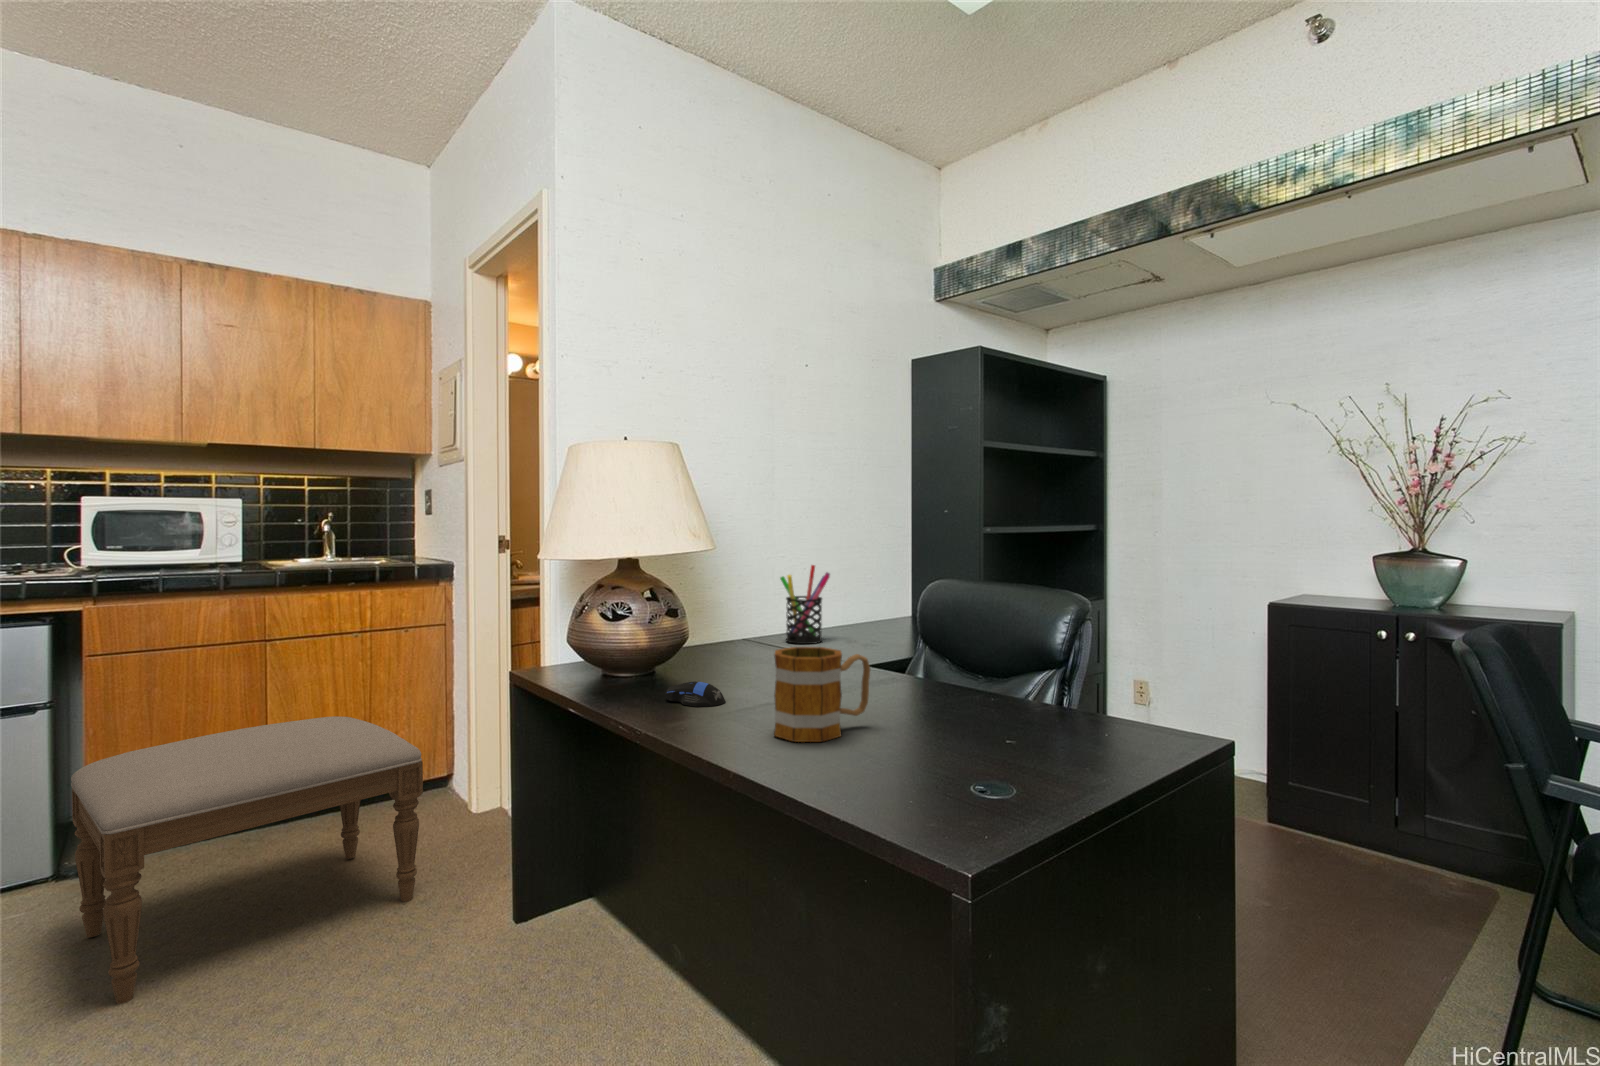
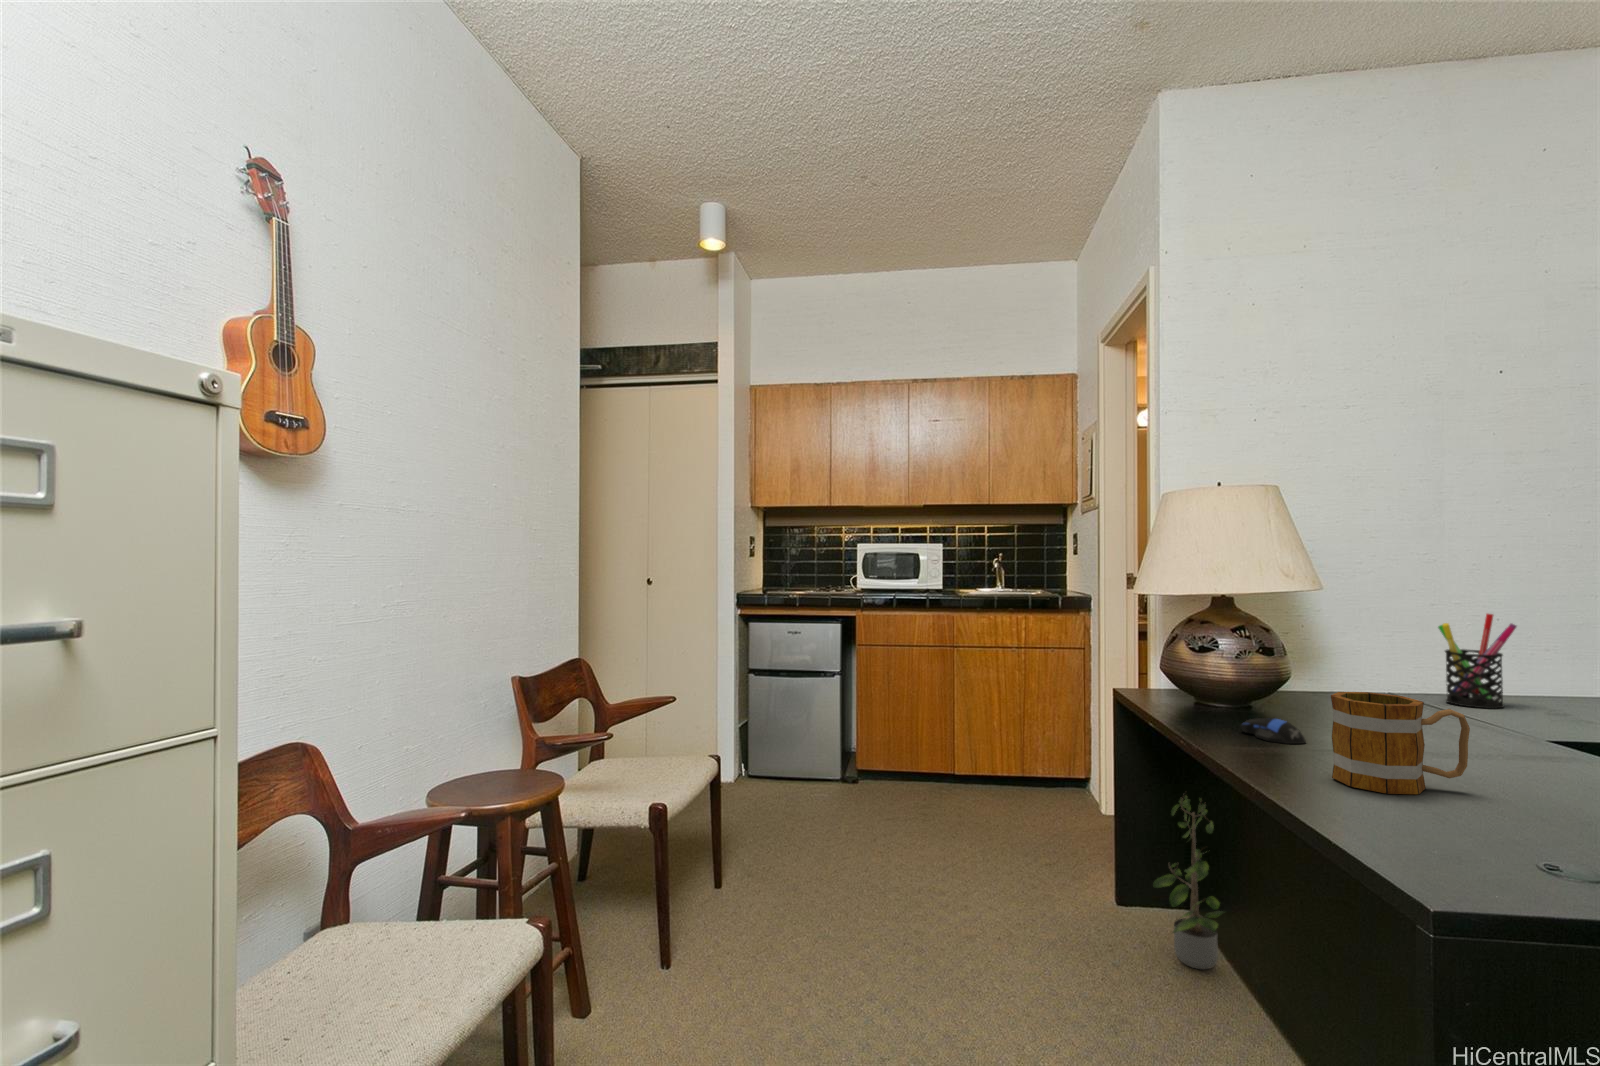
ottoman: present [71,716,423,1004] -> none [846,706,1049,866]
potted plant: none [563,772,642,960] -> present [1153,796,1225,969]

